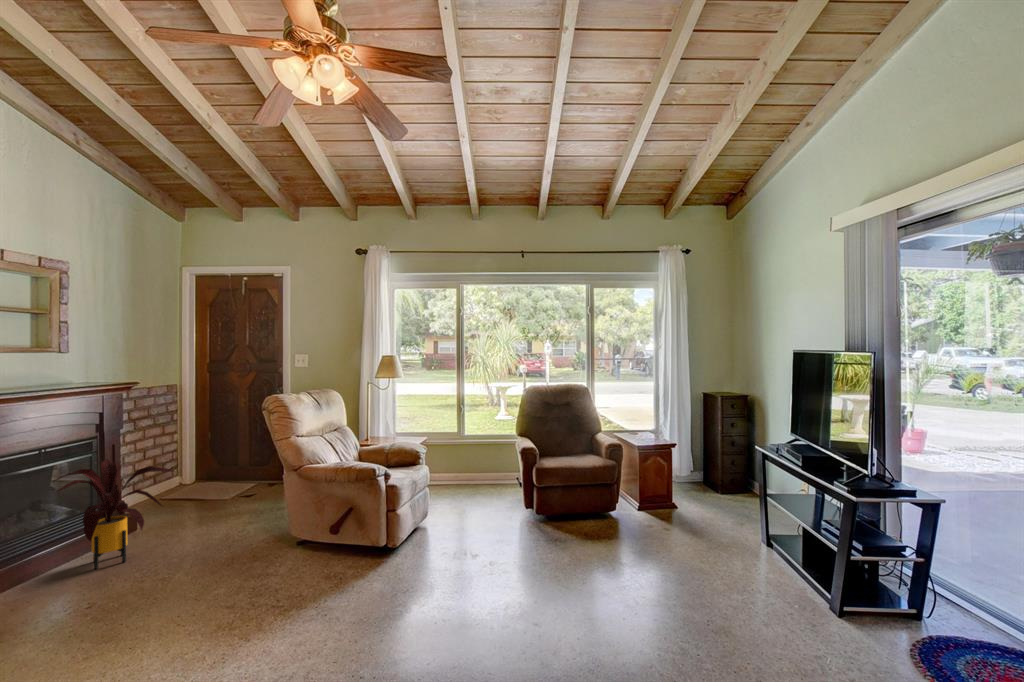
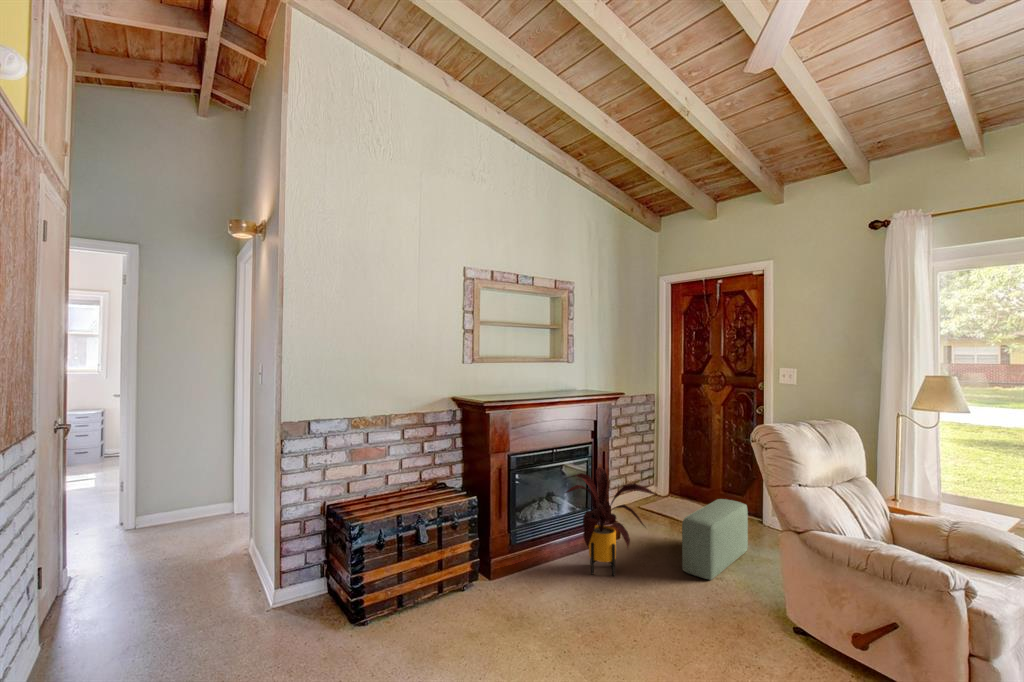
pouf: none [203,466,266,536] -> present [682,499,748,579]

